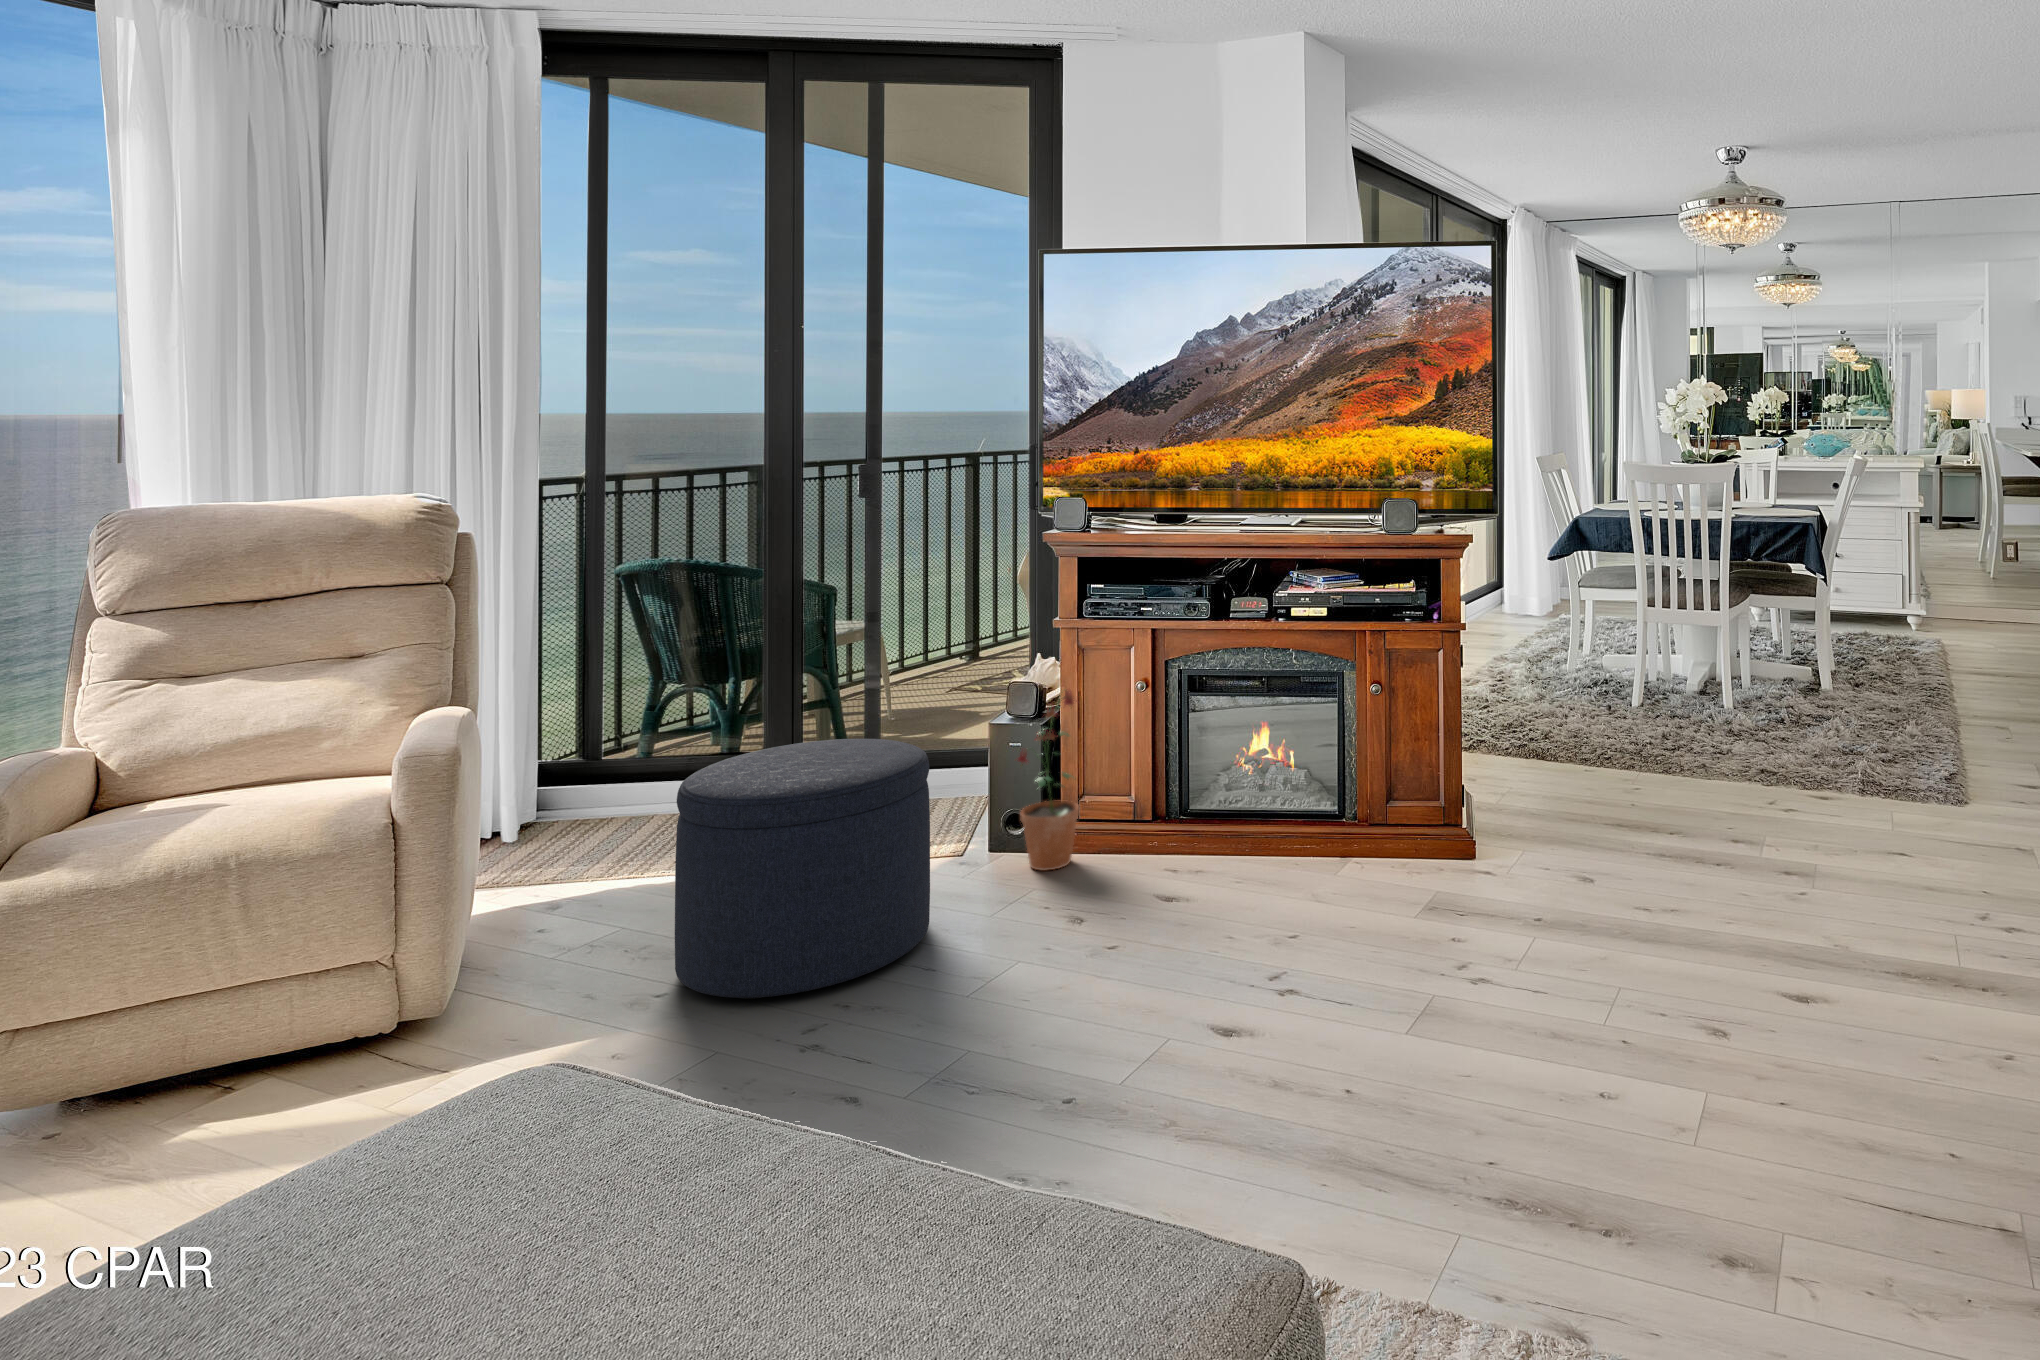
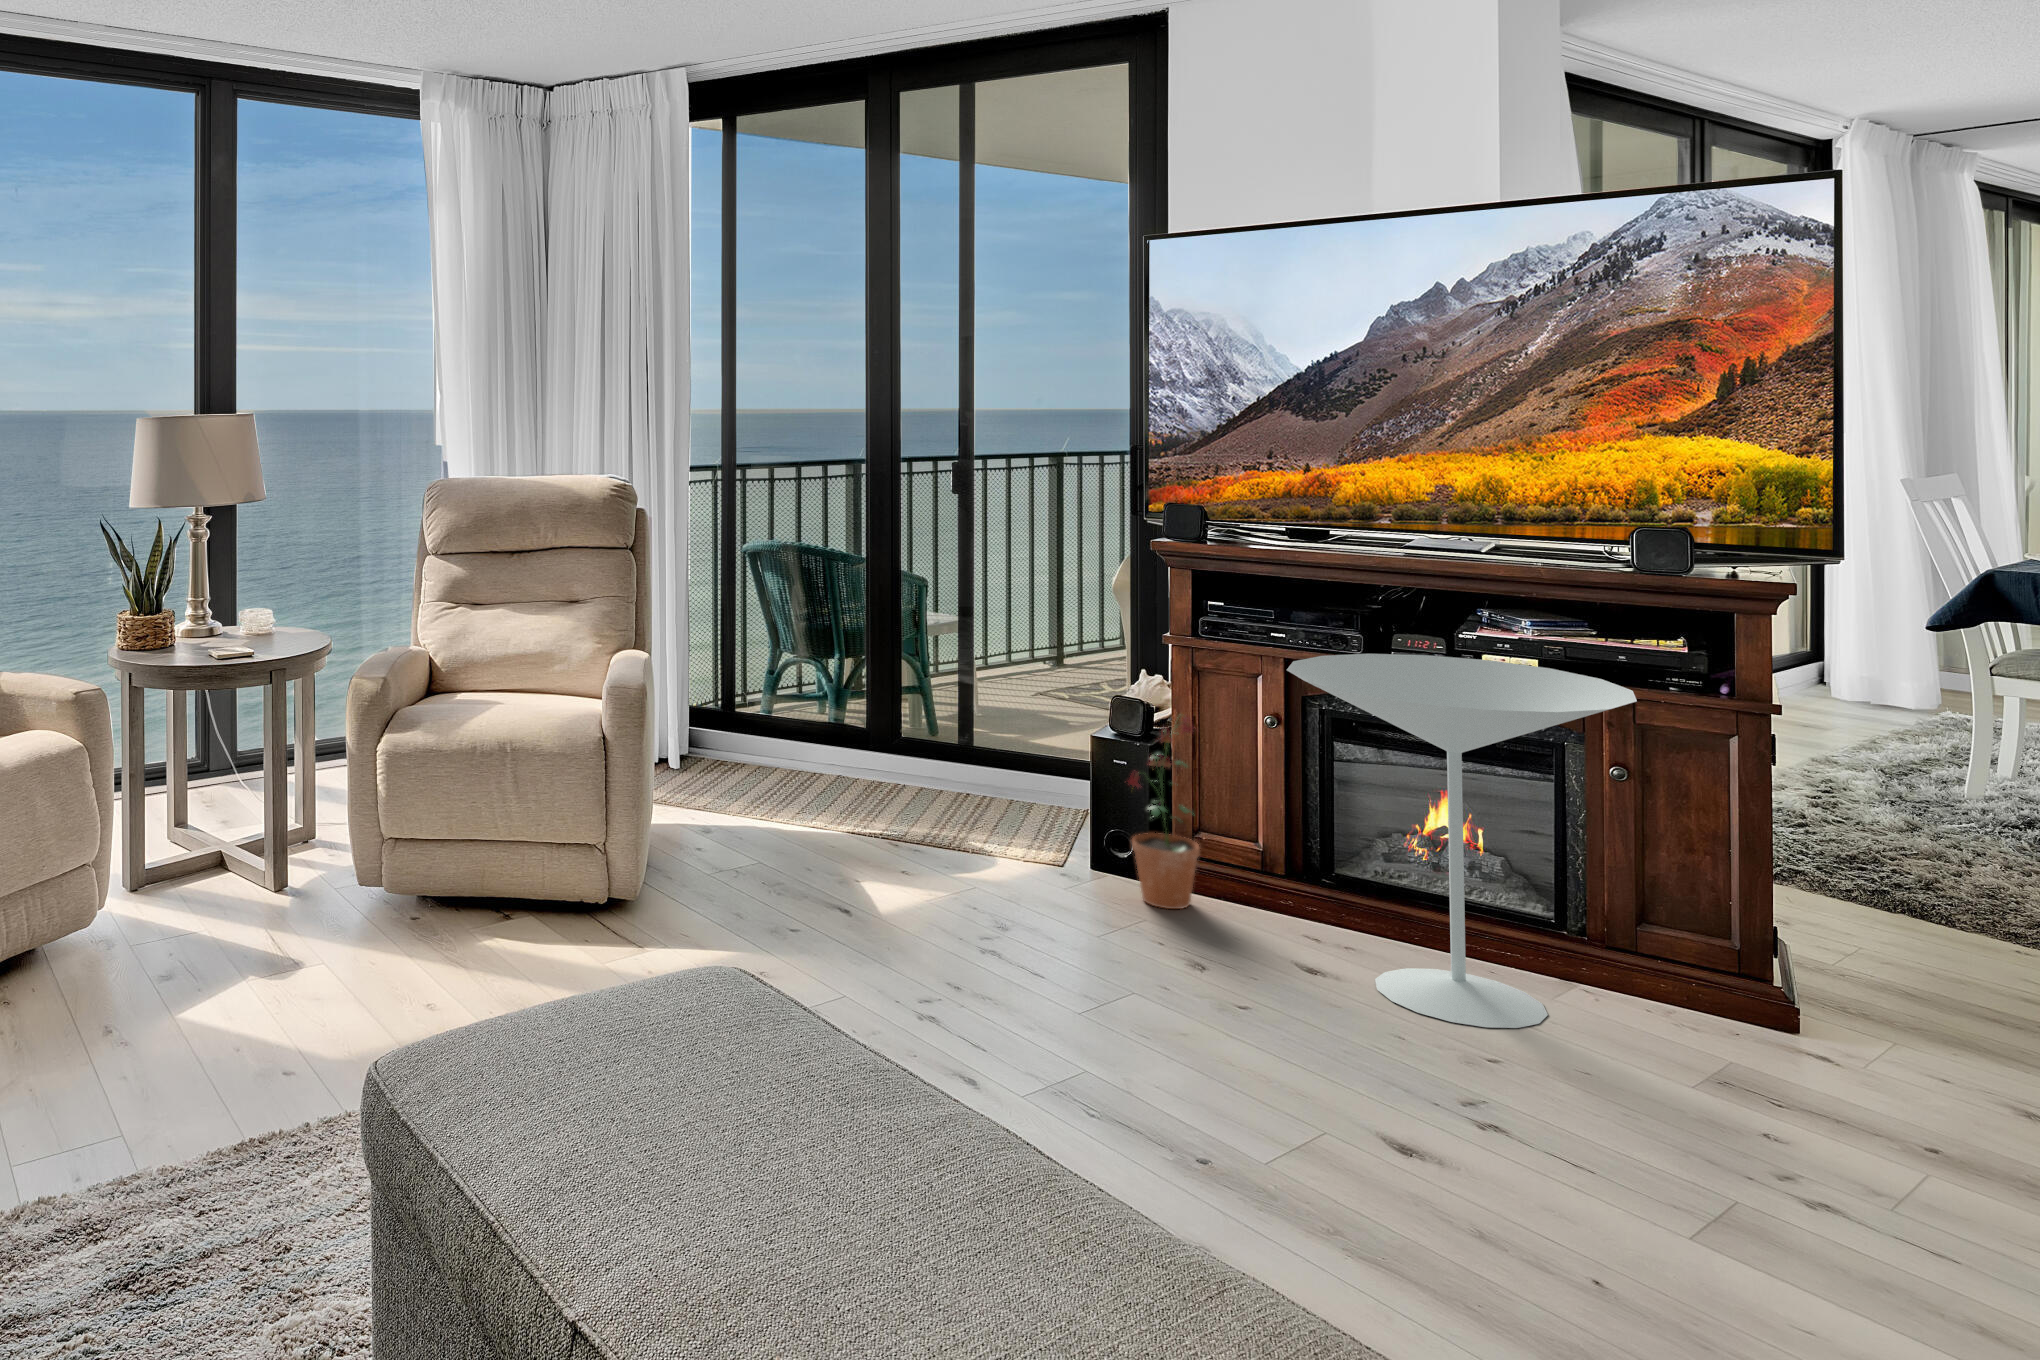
side table: none [1153,609,1396,913] -> present [1287,654,1637,1028]
ottoman: present [675,739,930,999] -> none [806,726,1035,961]

